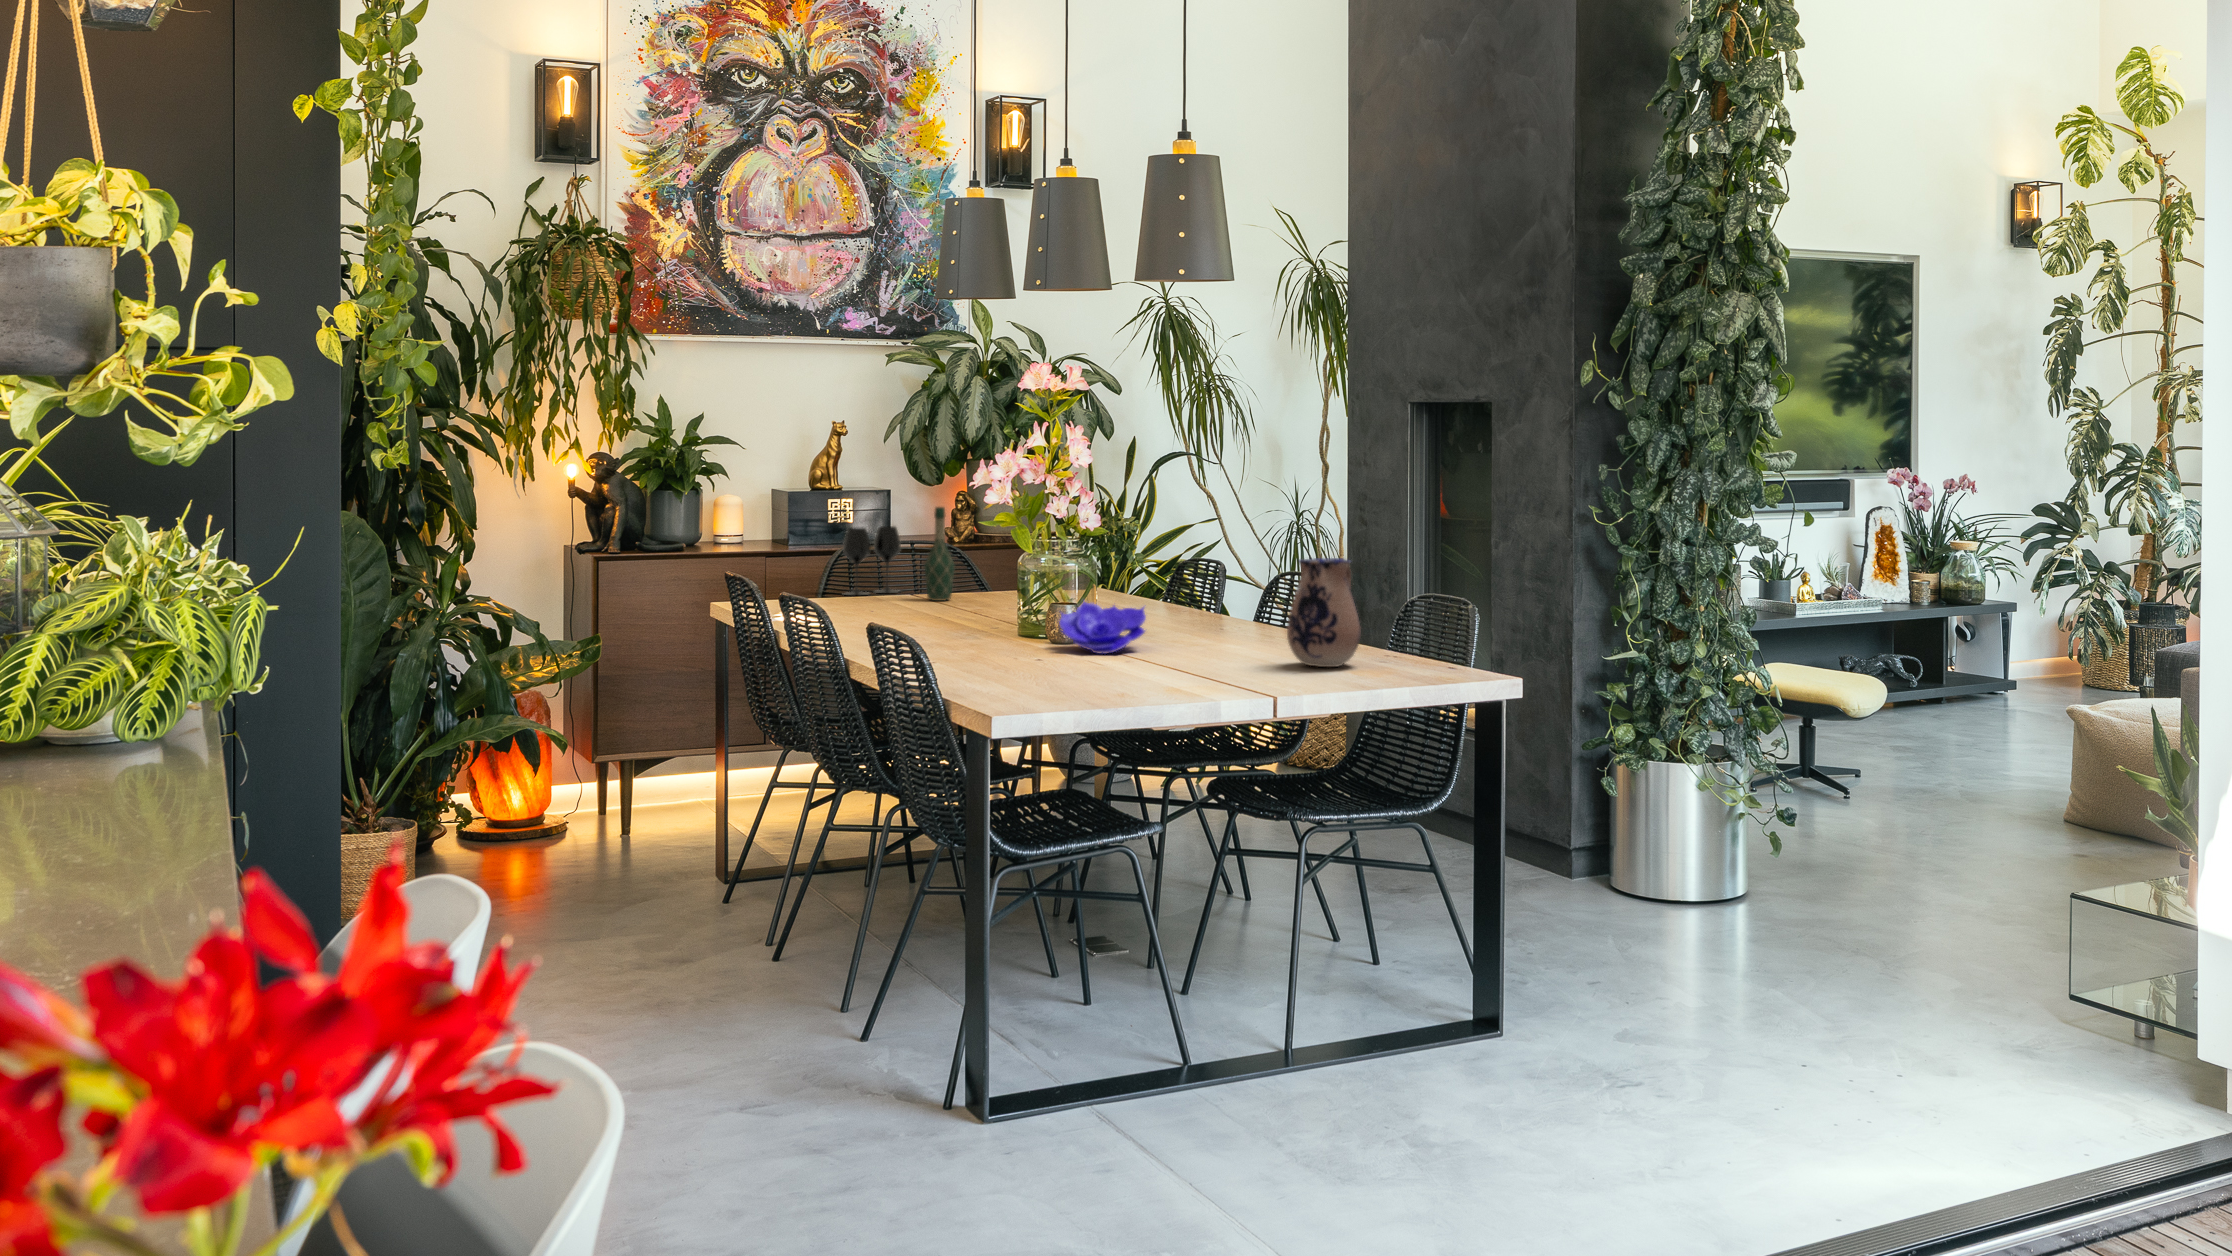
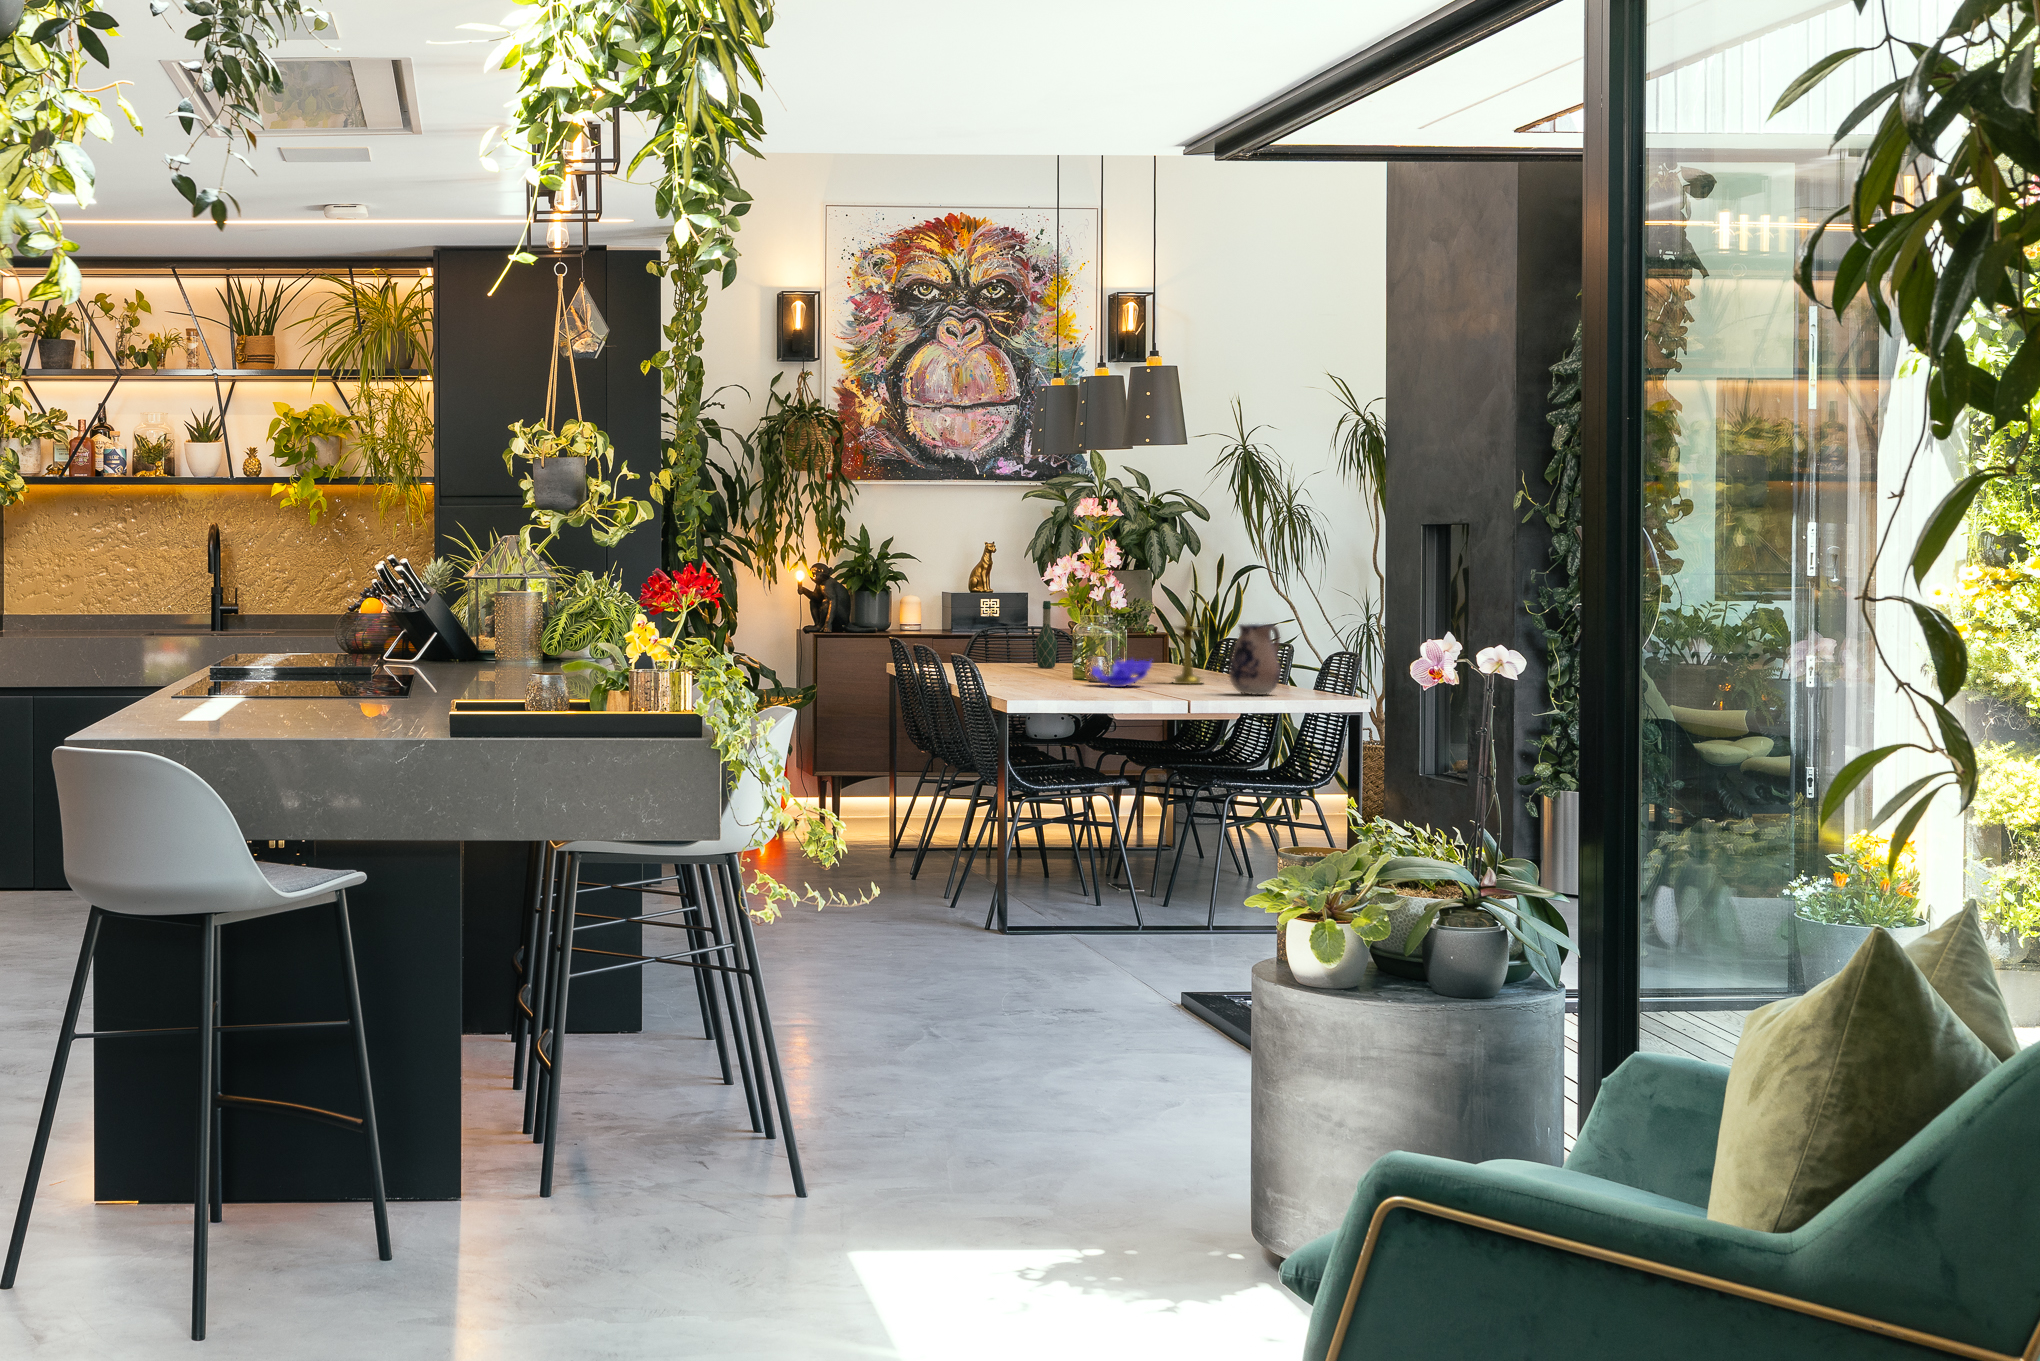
candlestick: none [1160,524,1206,638] -> present [1174,610,1201,684]
wine glass: present [843,526,901,595] -> none [981,617,1025,665]

